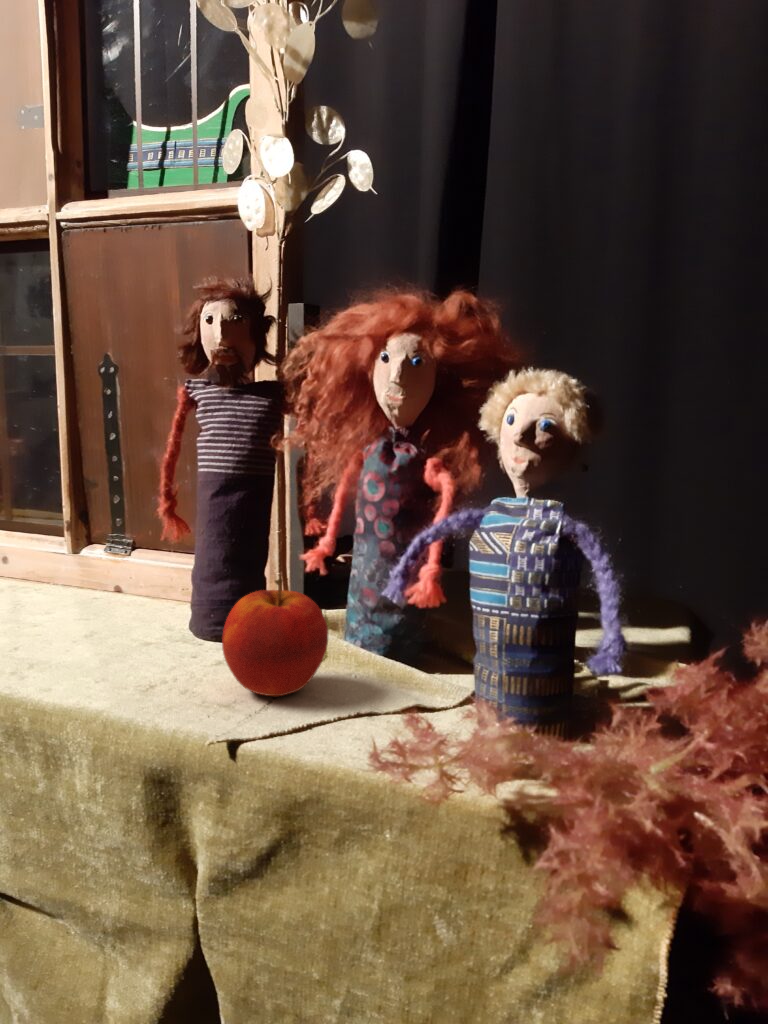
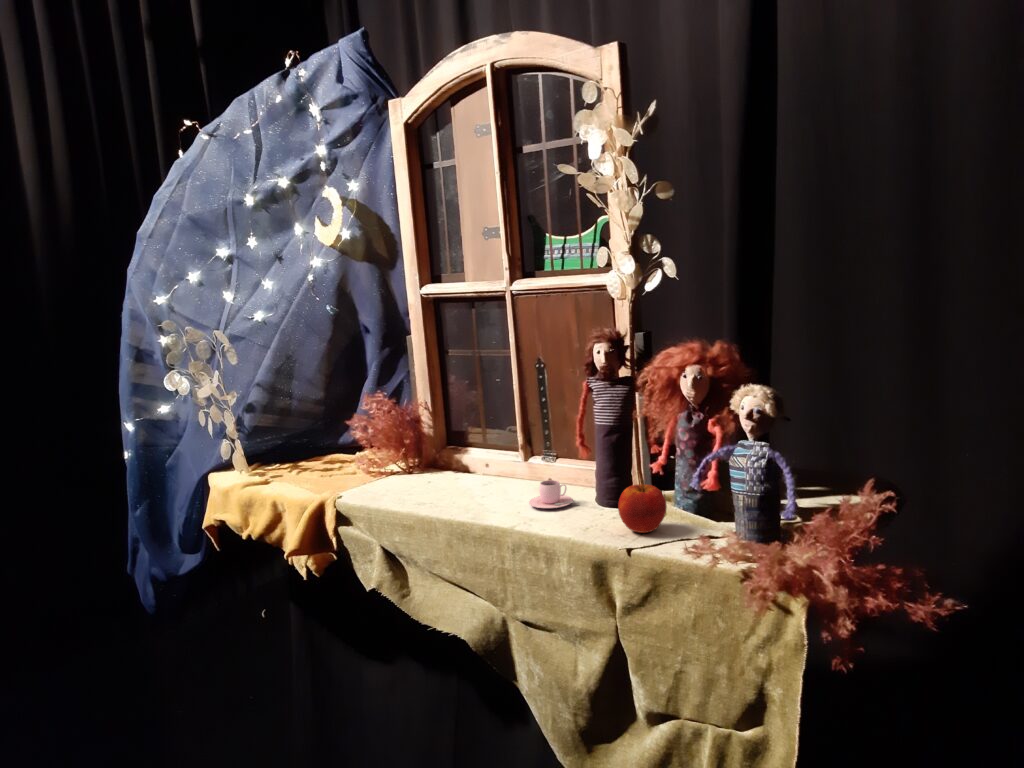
teacup: none [50,521,153,639] -> present [529,480,577,508]

